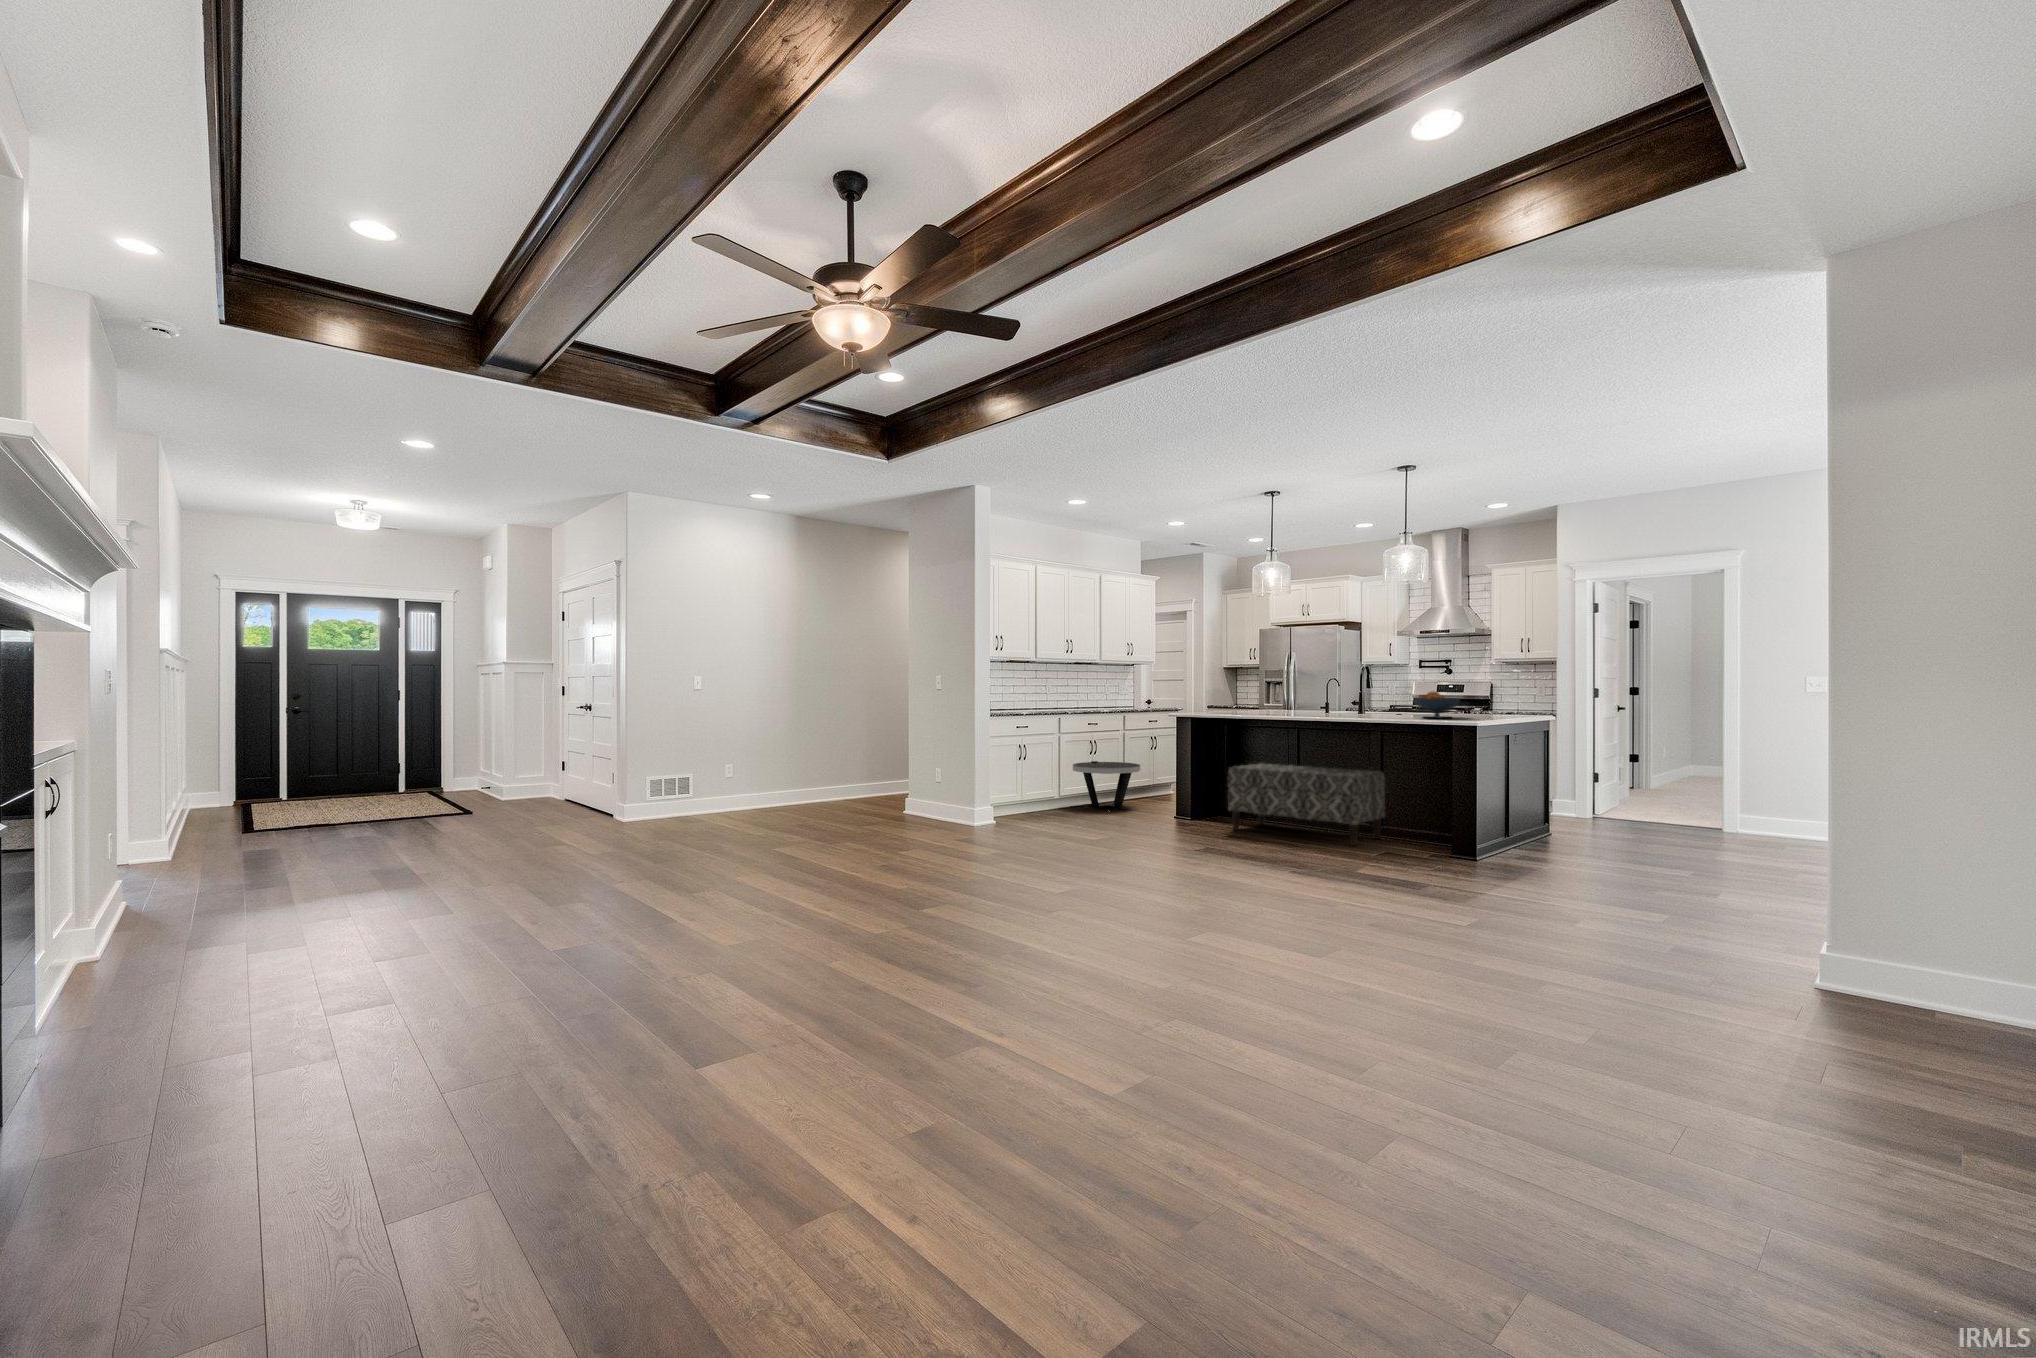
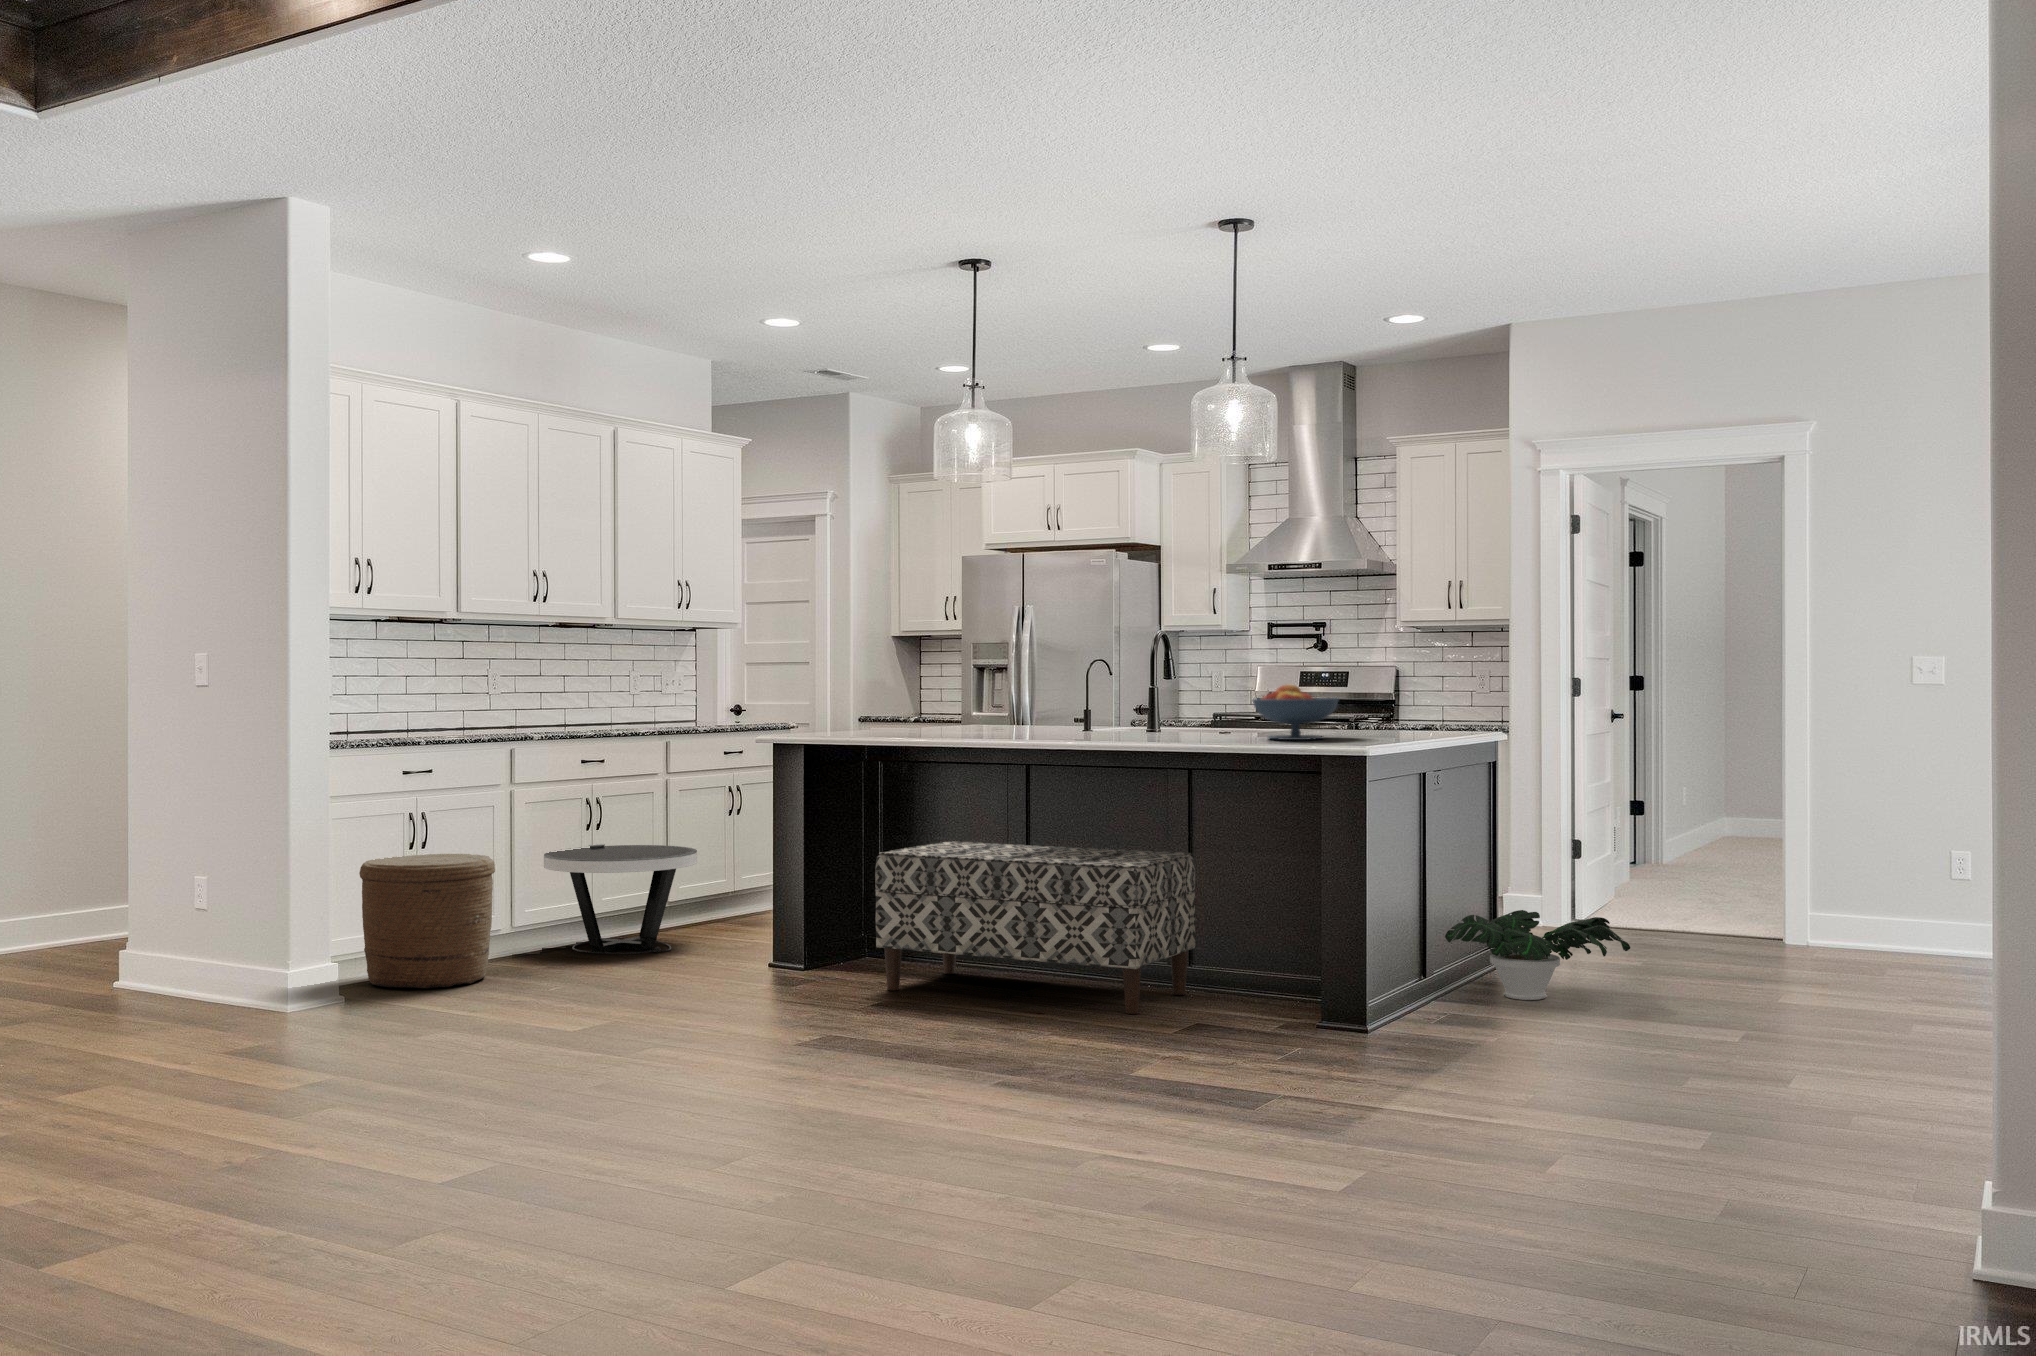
woven basket: none [1000,763,1056,820] -> present [359,854,495,988]
potted plant: none [1518,806,1623,850] -> present [1445,910,1630,1000]

